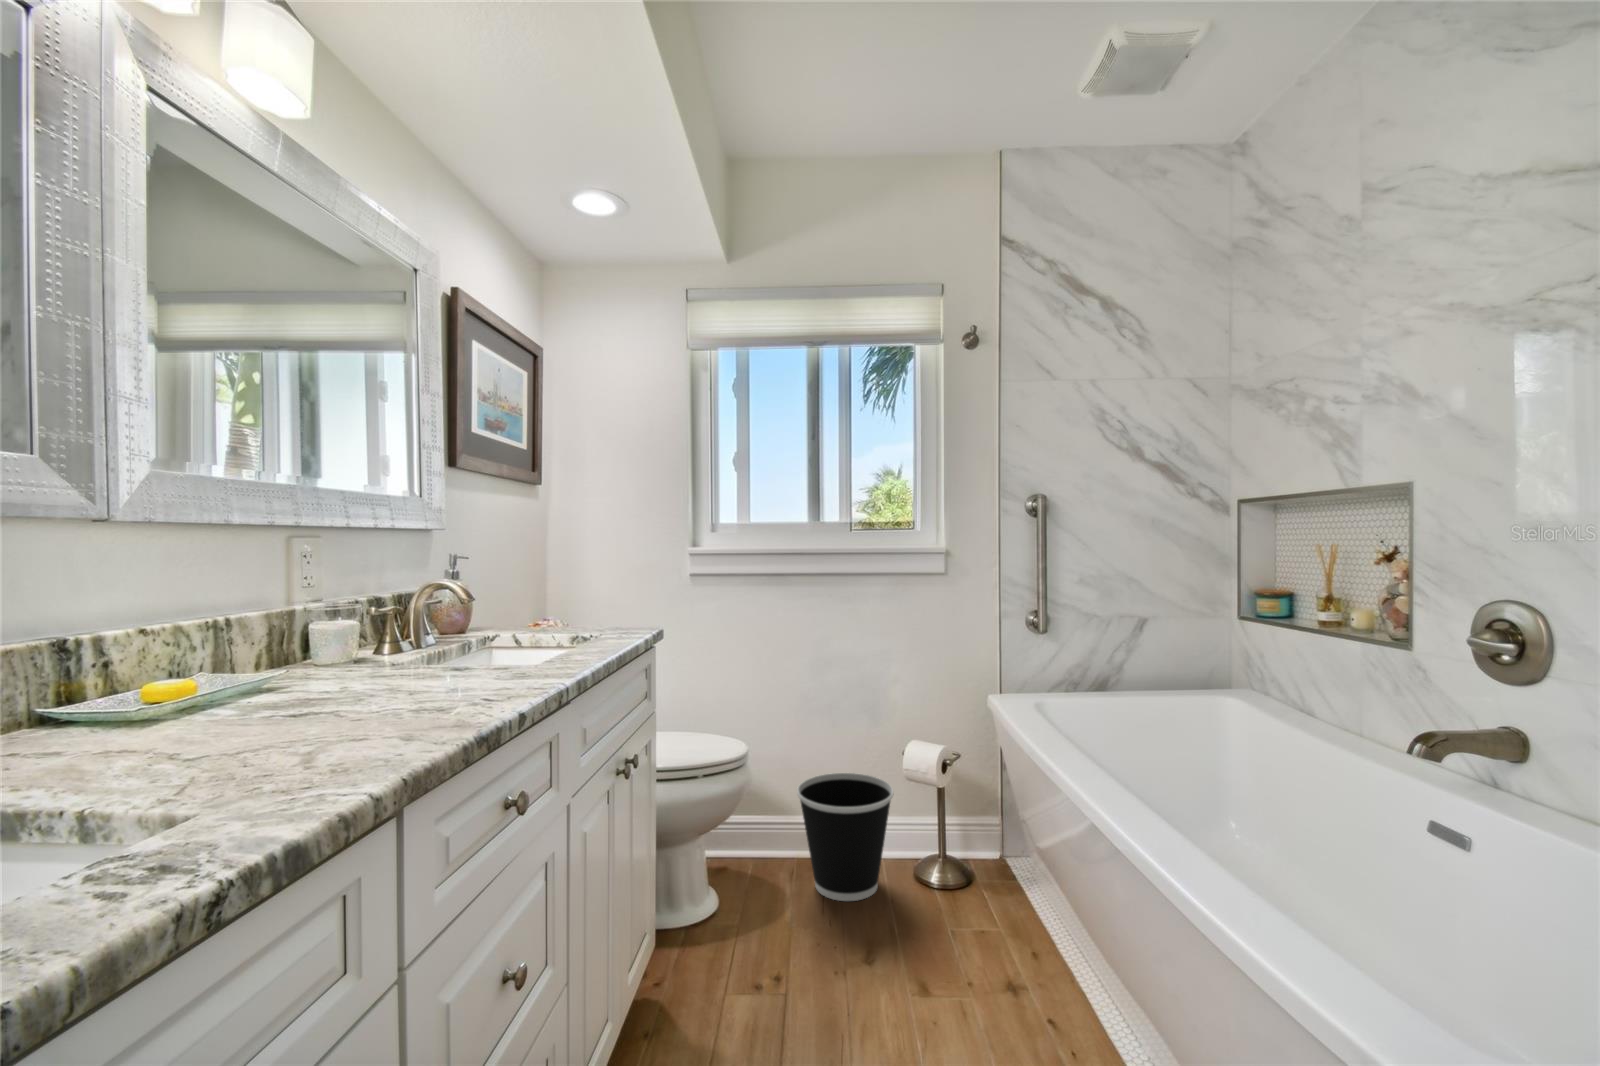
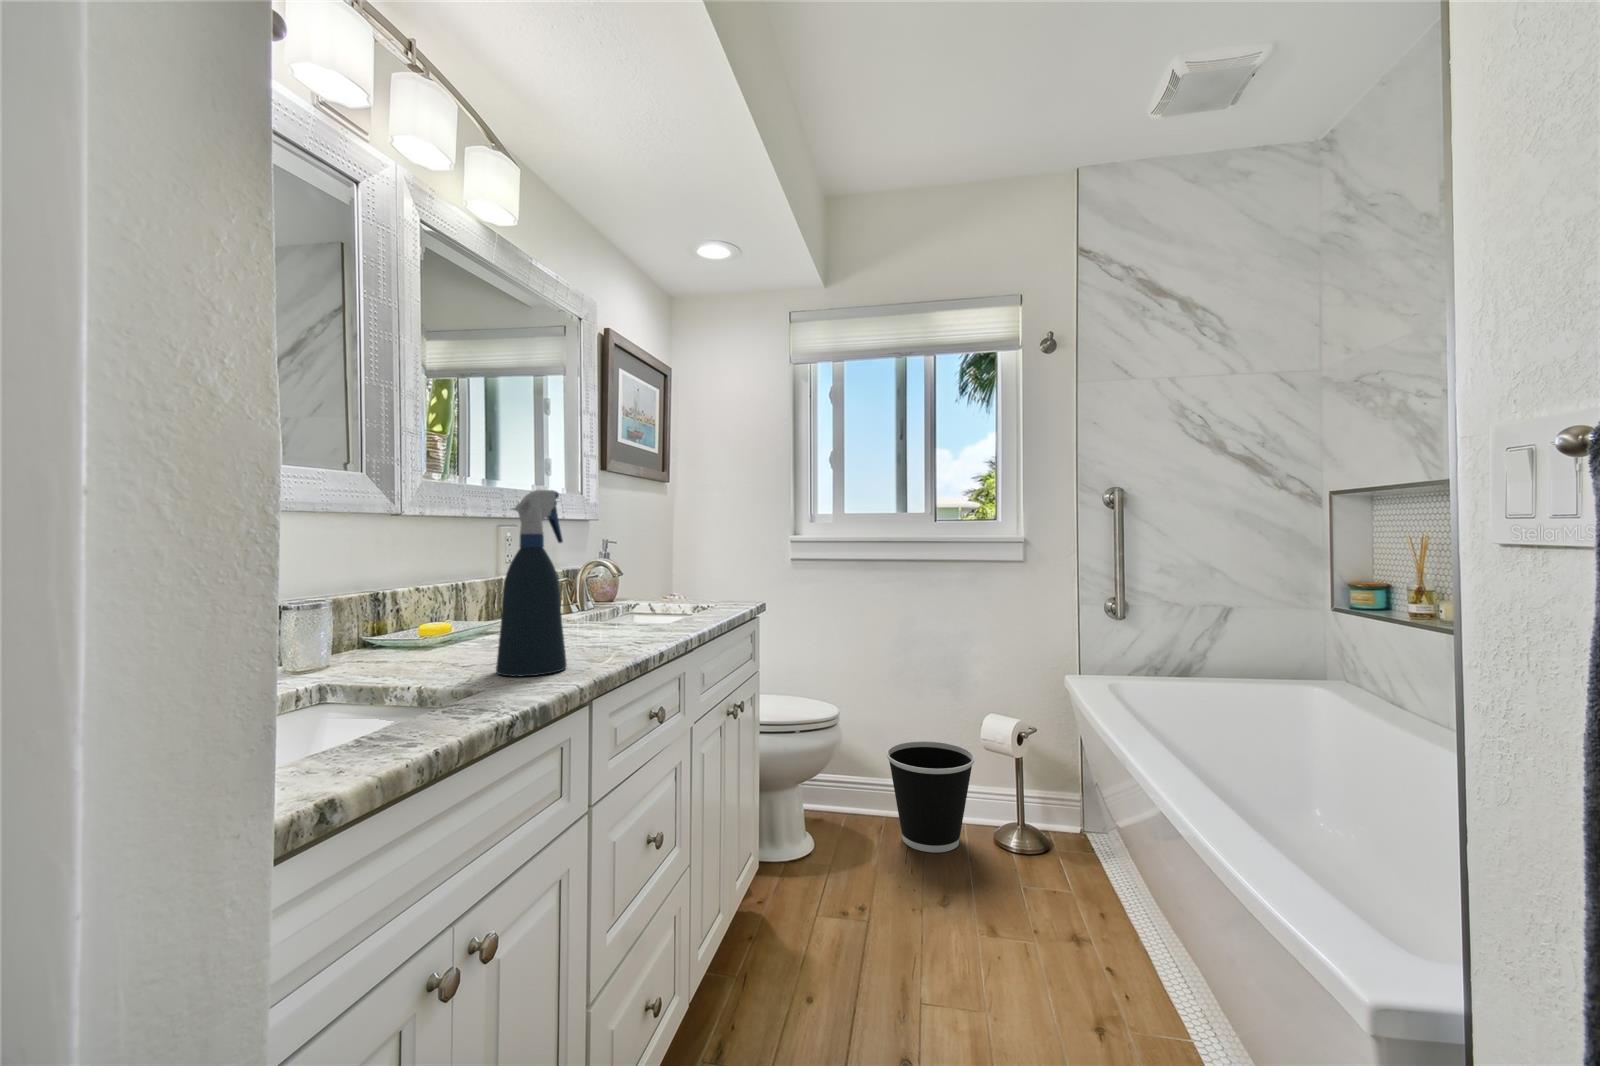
spray bottle: none [239,479,367,778] -> present [496,490,567,676]

